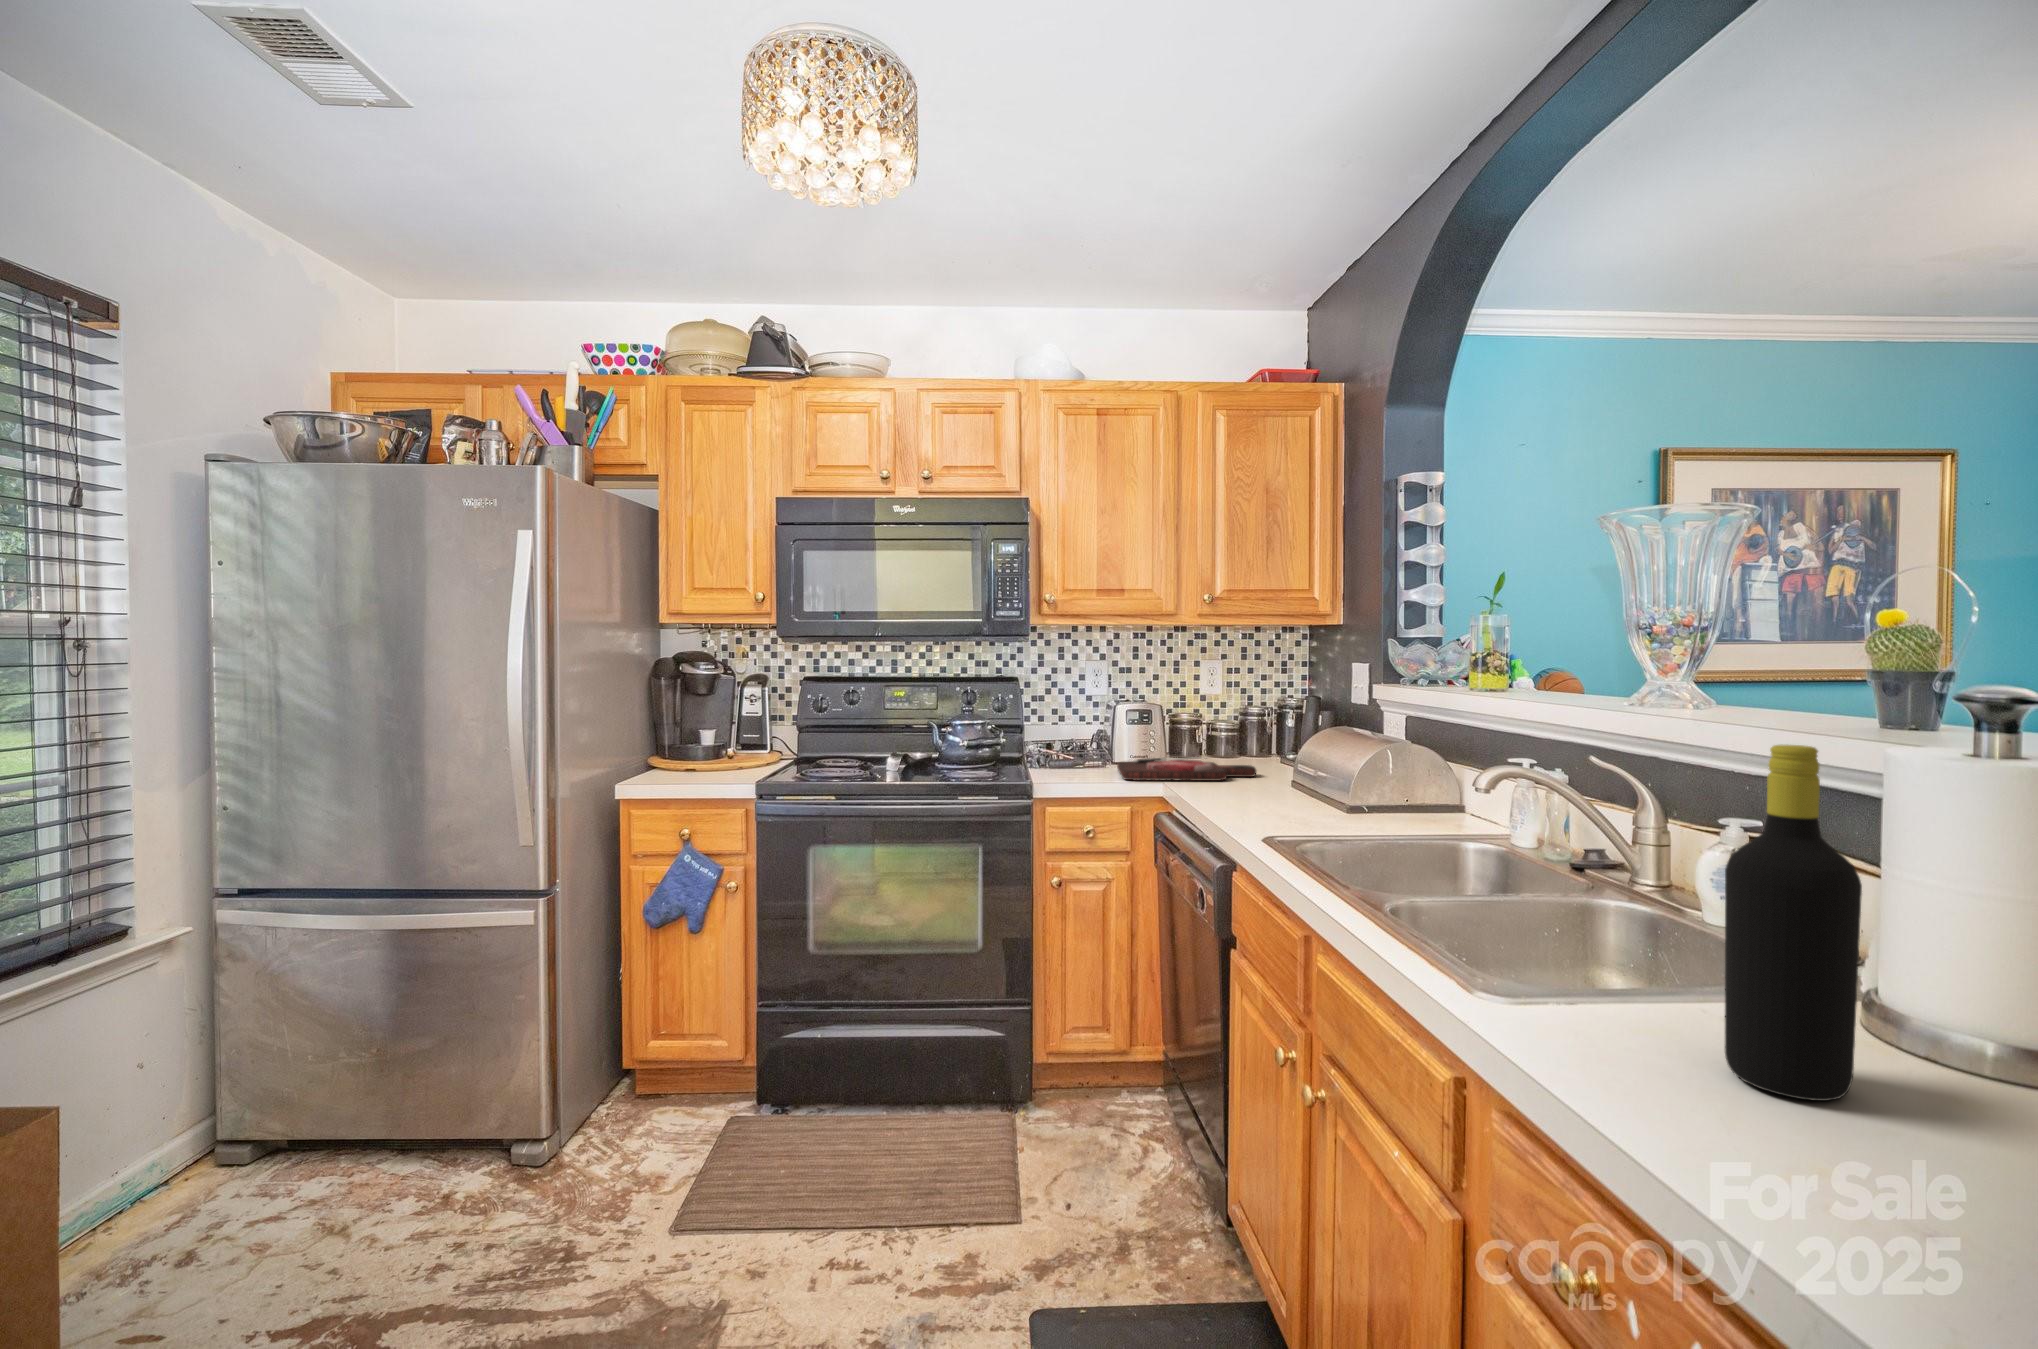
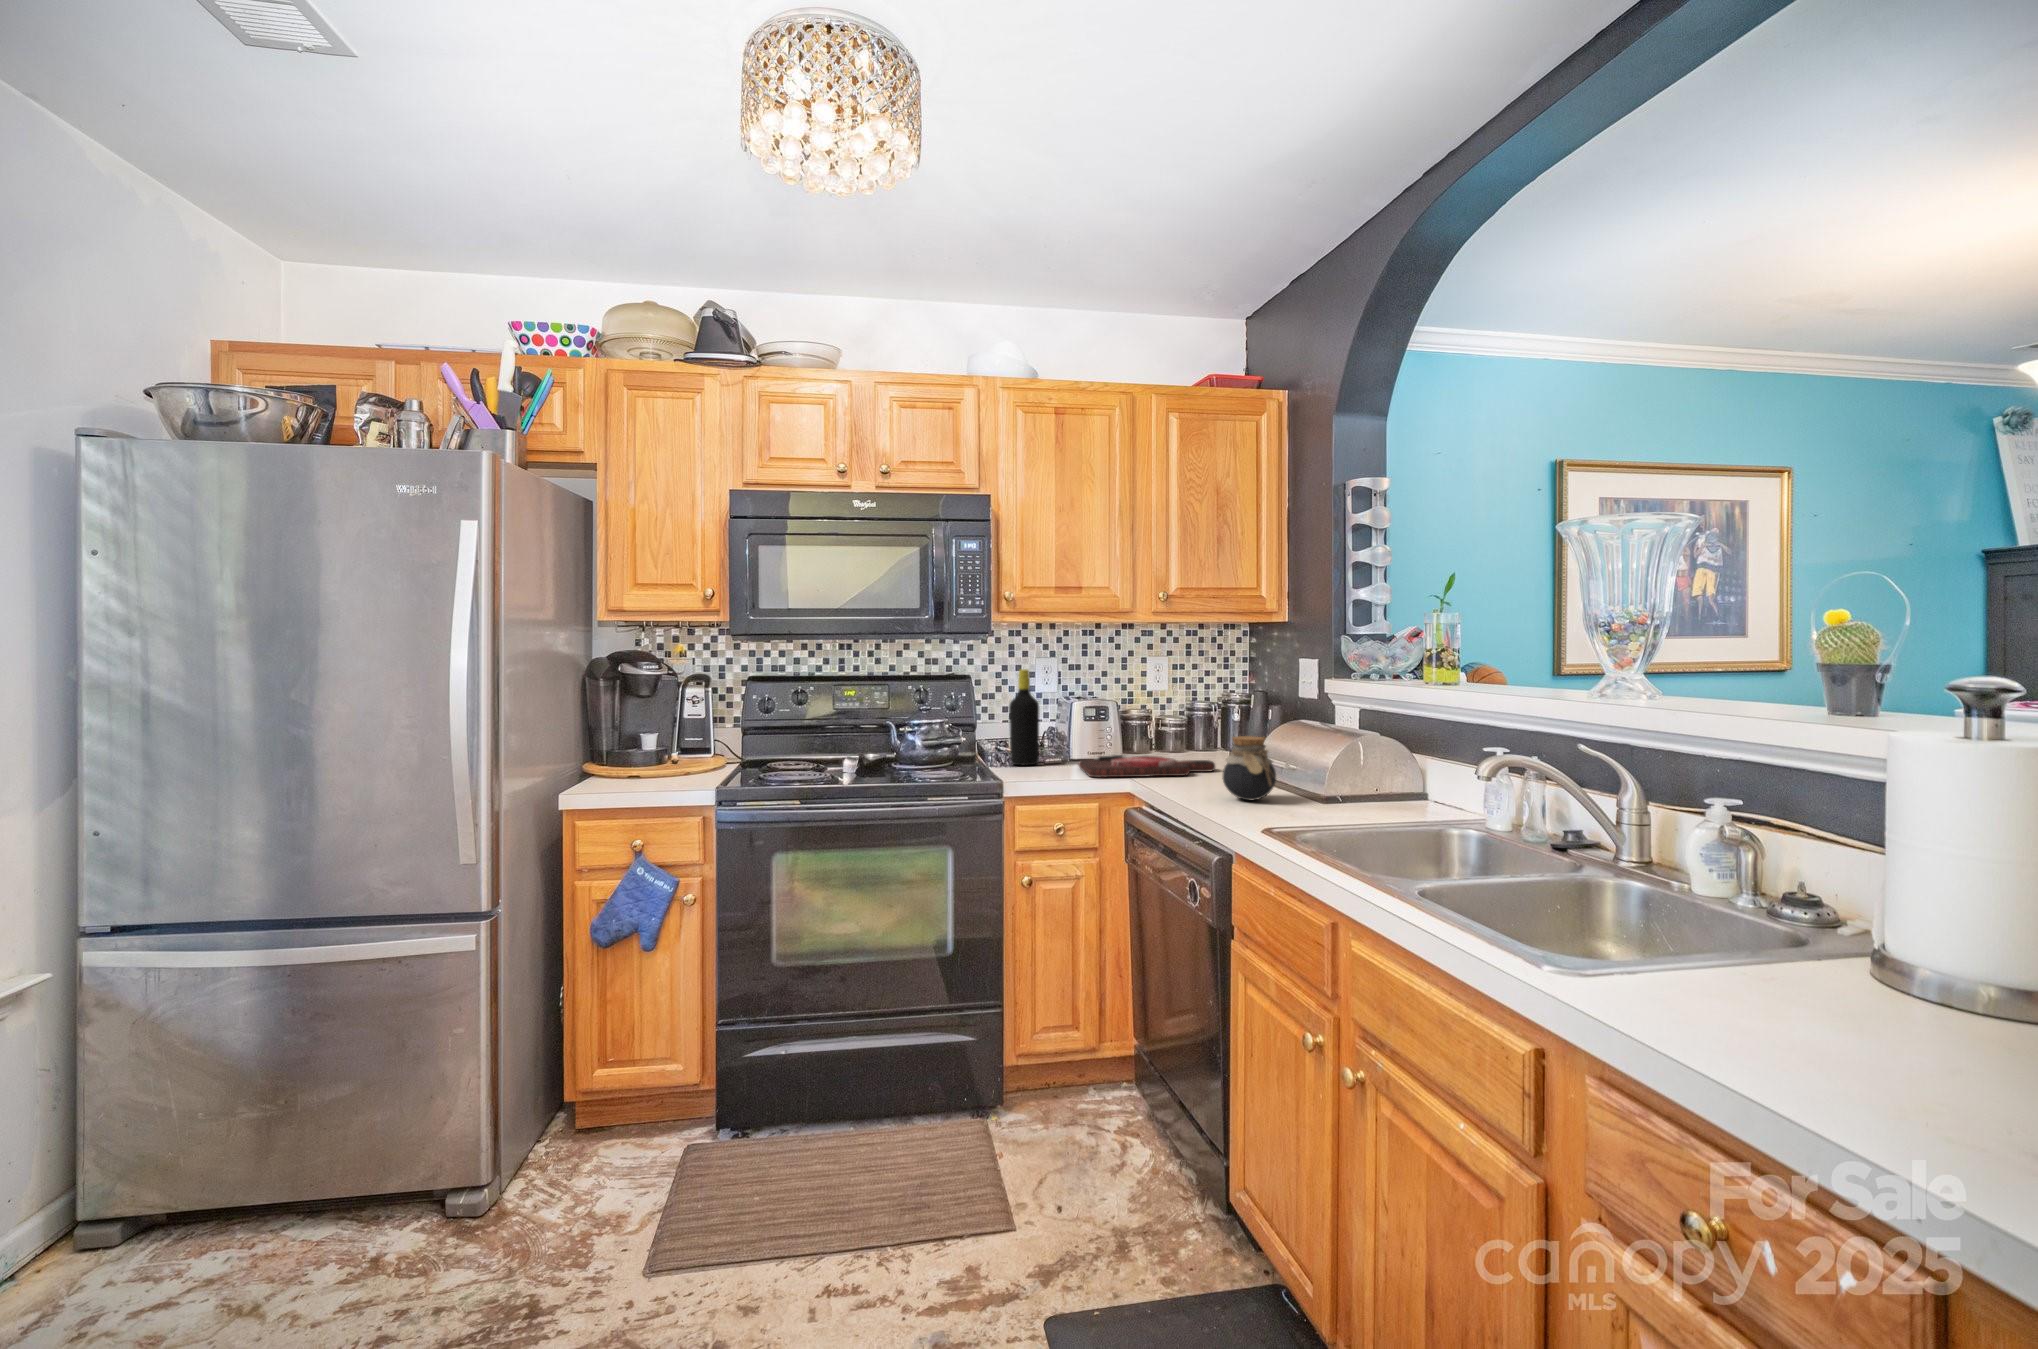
jar: none [1245,742,1301,808] -> present [1222,736,1276,800]
bottle: present [1725,745,1862,1101] -> present [1009,669,1039,765]

